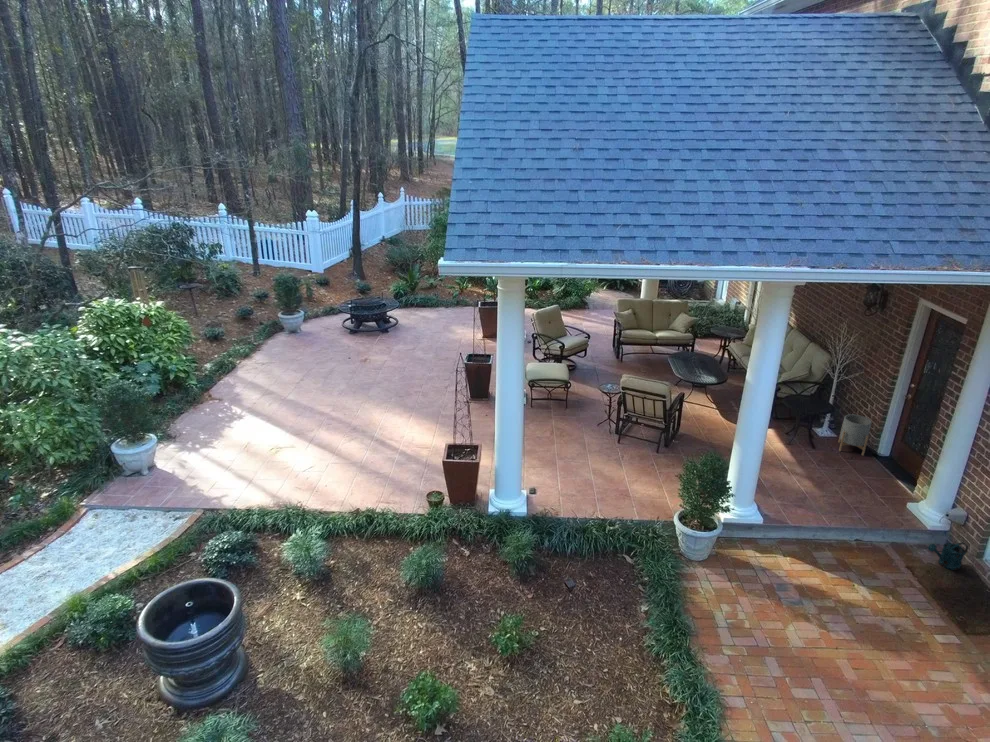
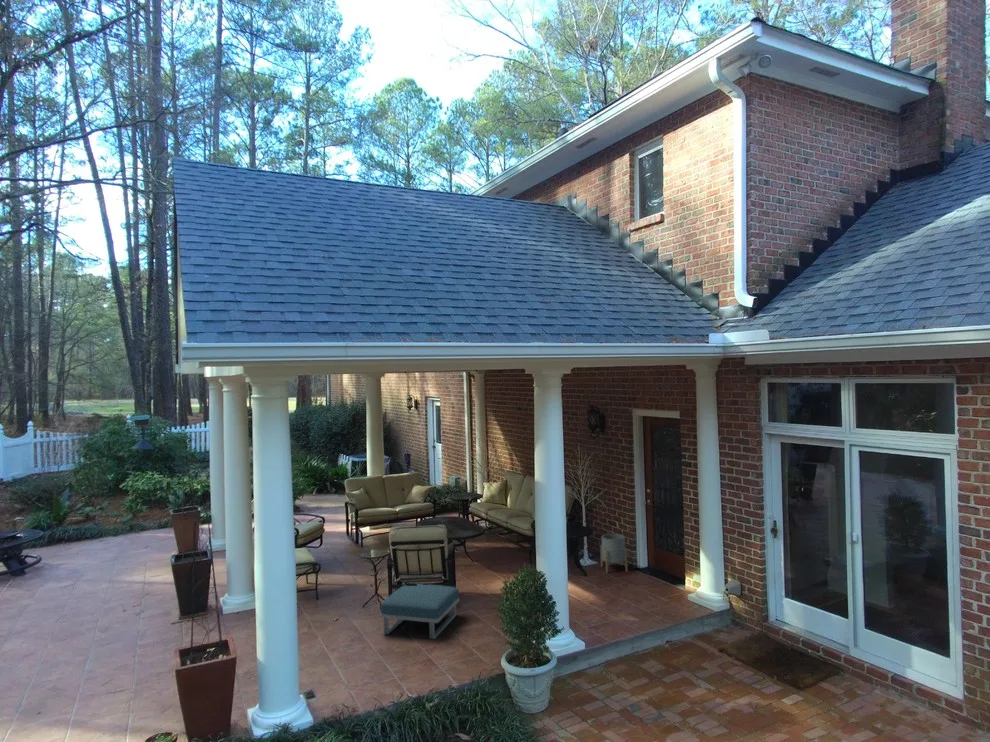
footstool: none [603,420,674,473] -> present [380,584,459,639]
watering can: present [928,543,968,570] -> none [728,611,756,642]

